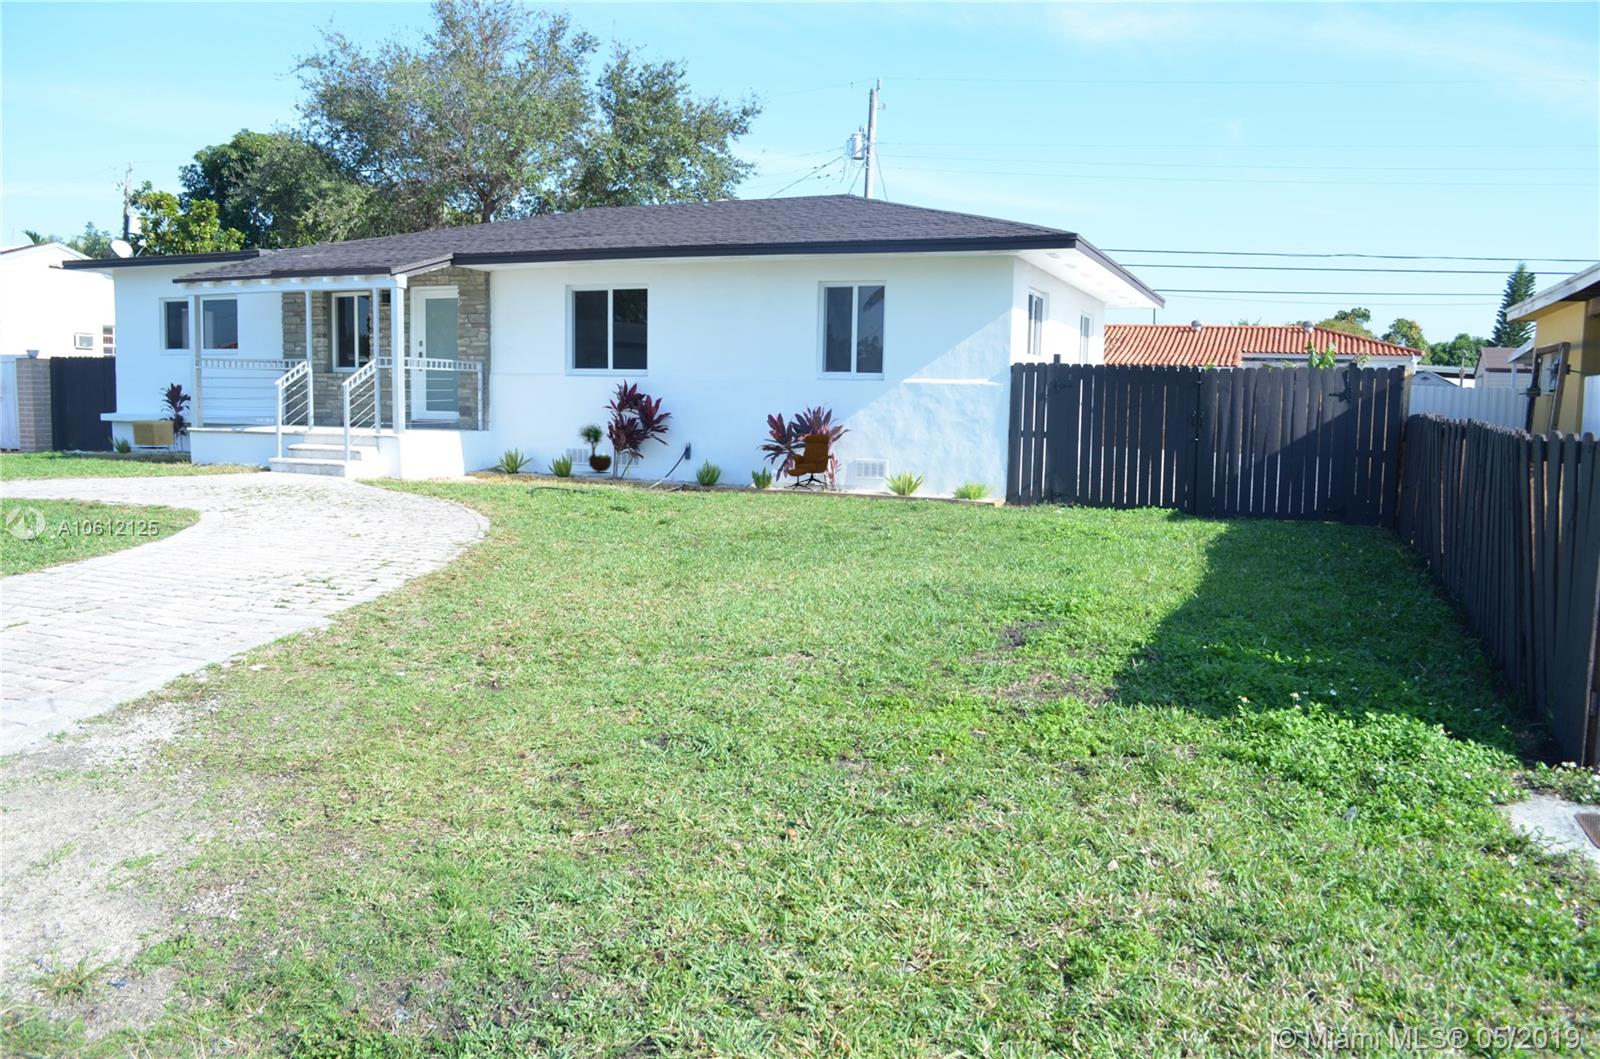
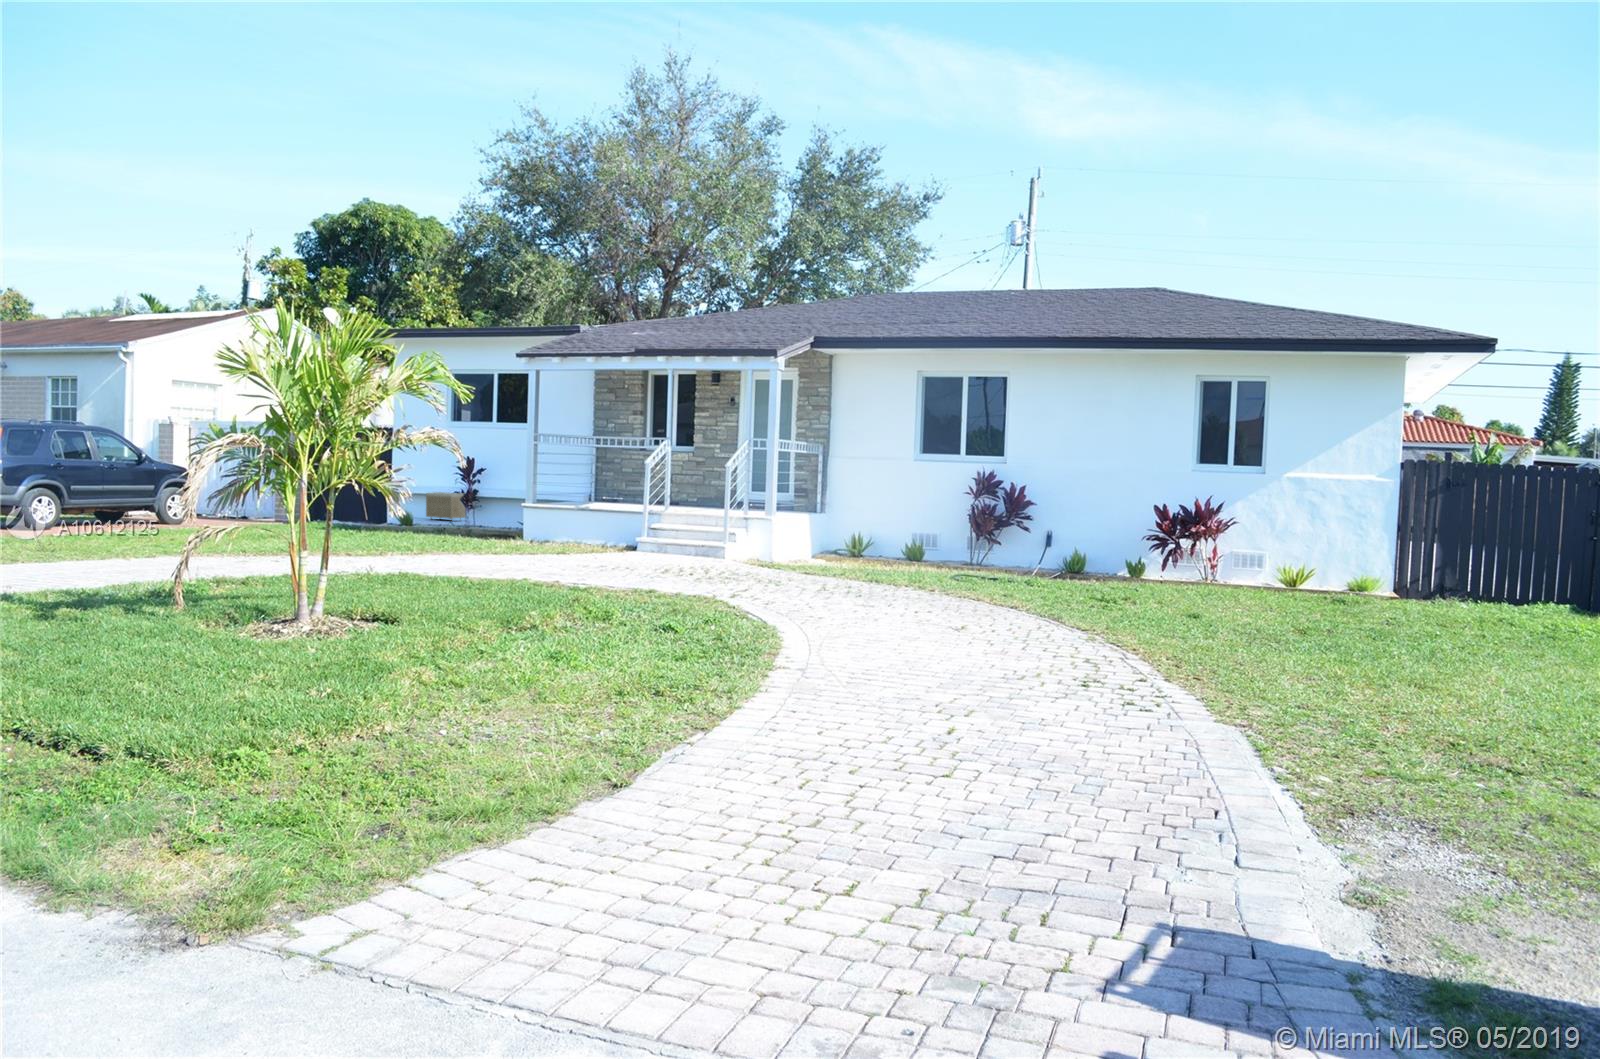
potted tree: present [580,425,612,472] -> none [938,504,971,556]
lounge chair: present [786,434,832,490] -> none [1178,524,1221,578]

